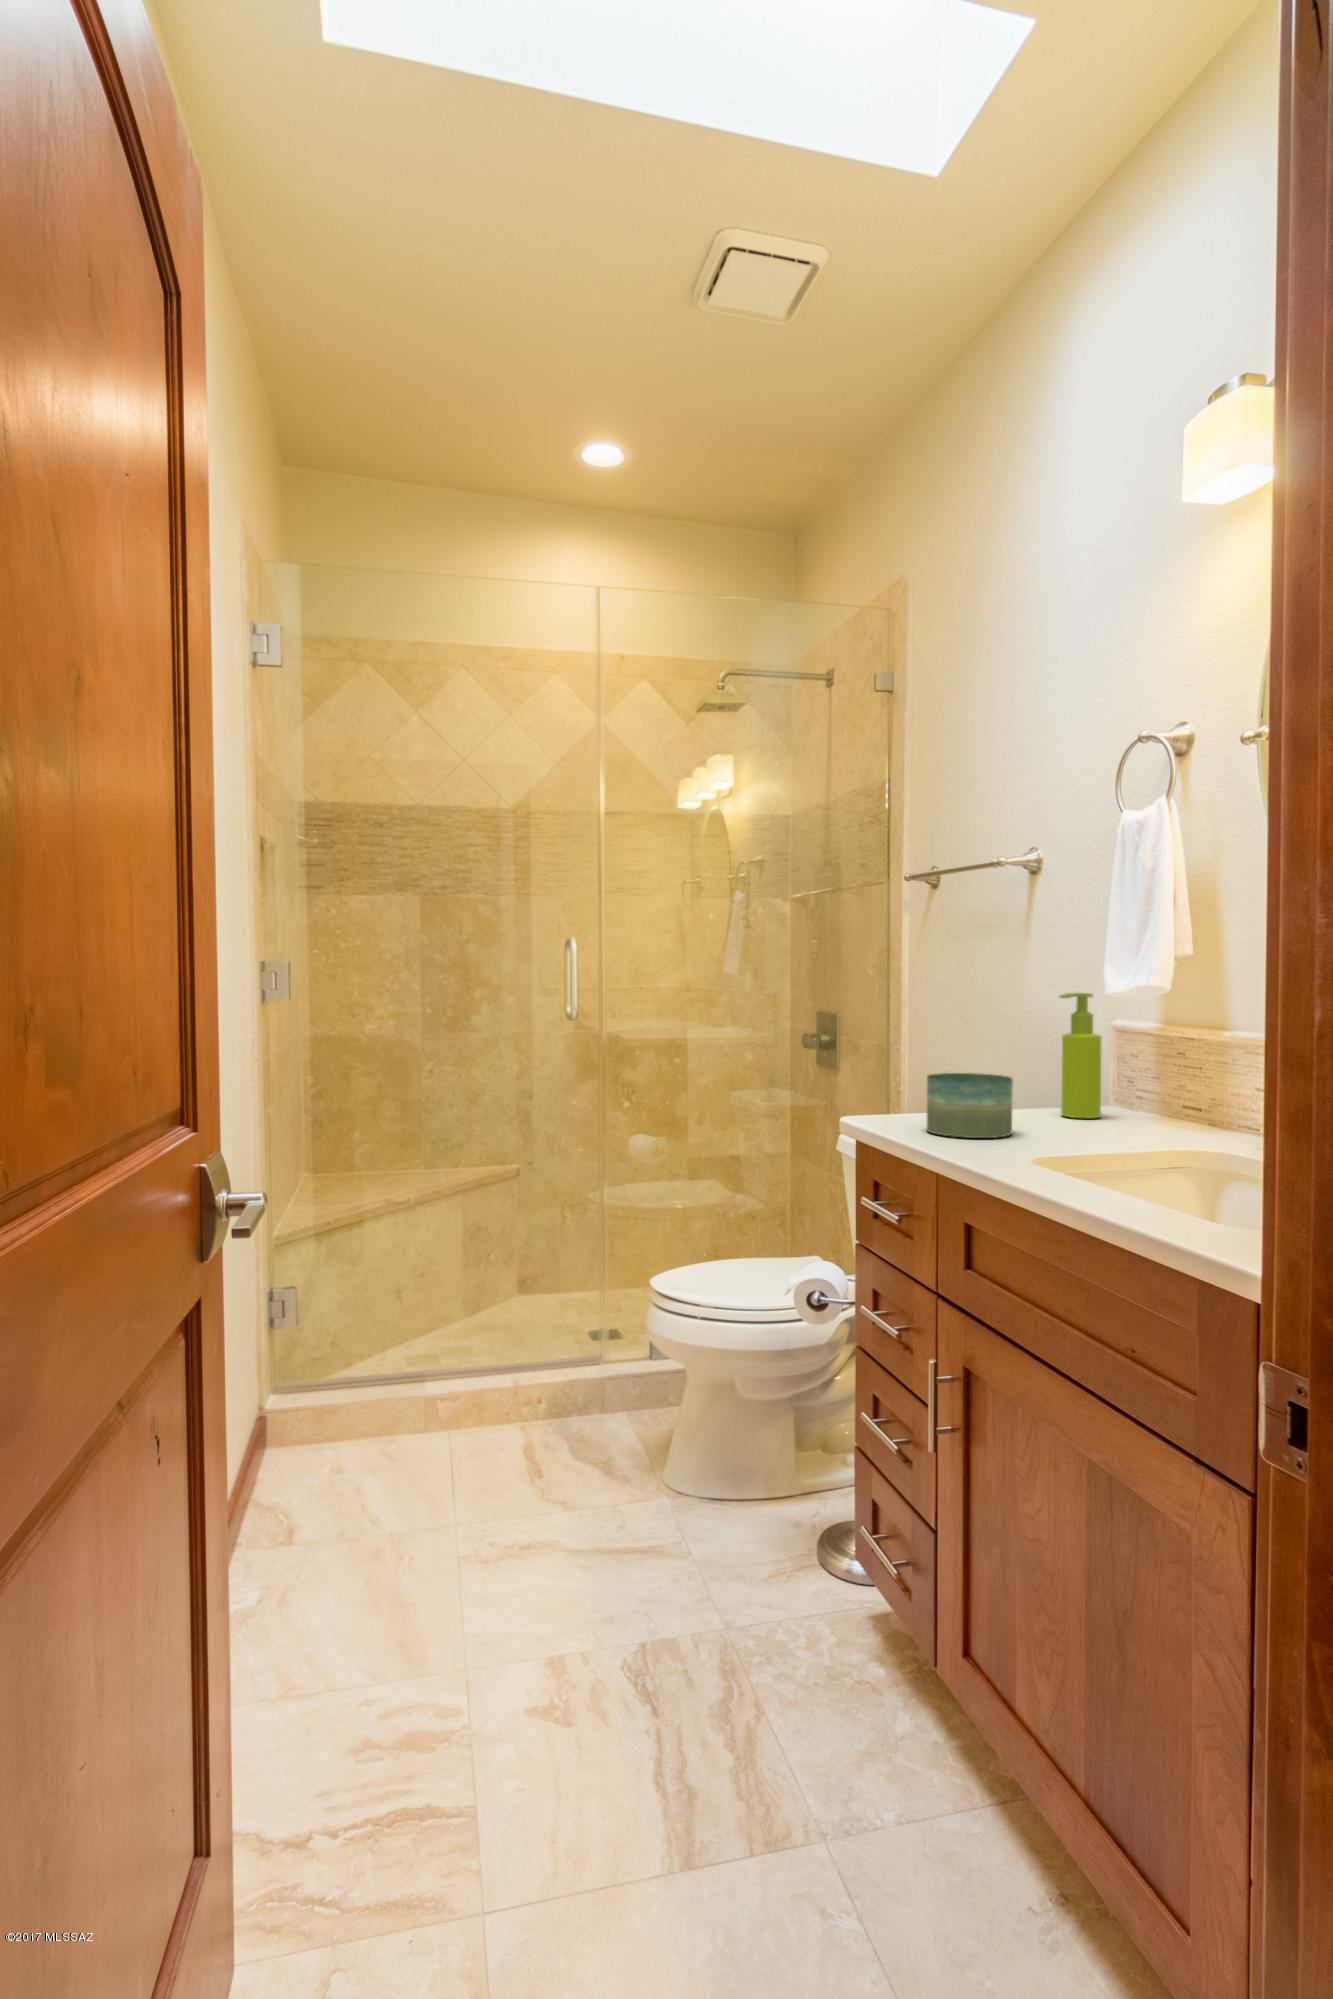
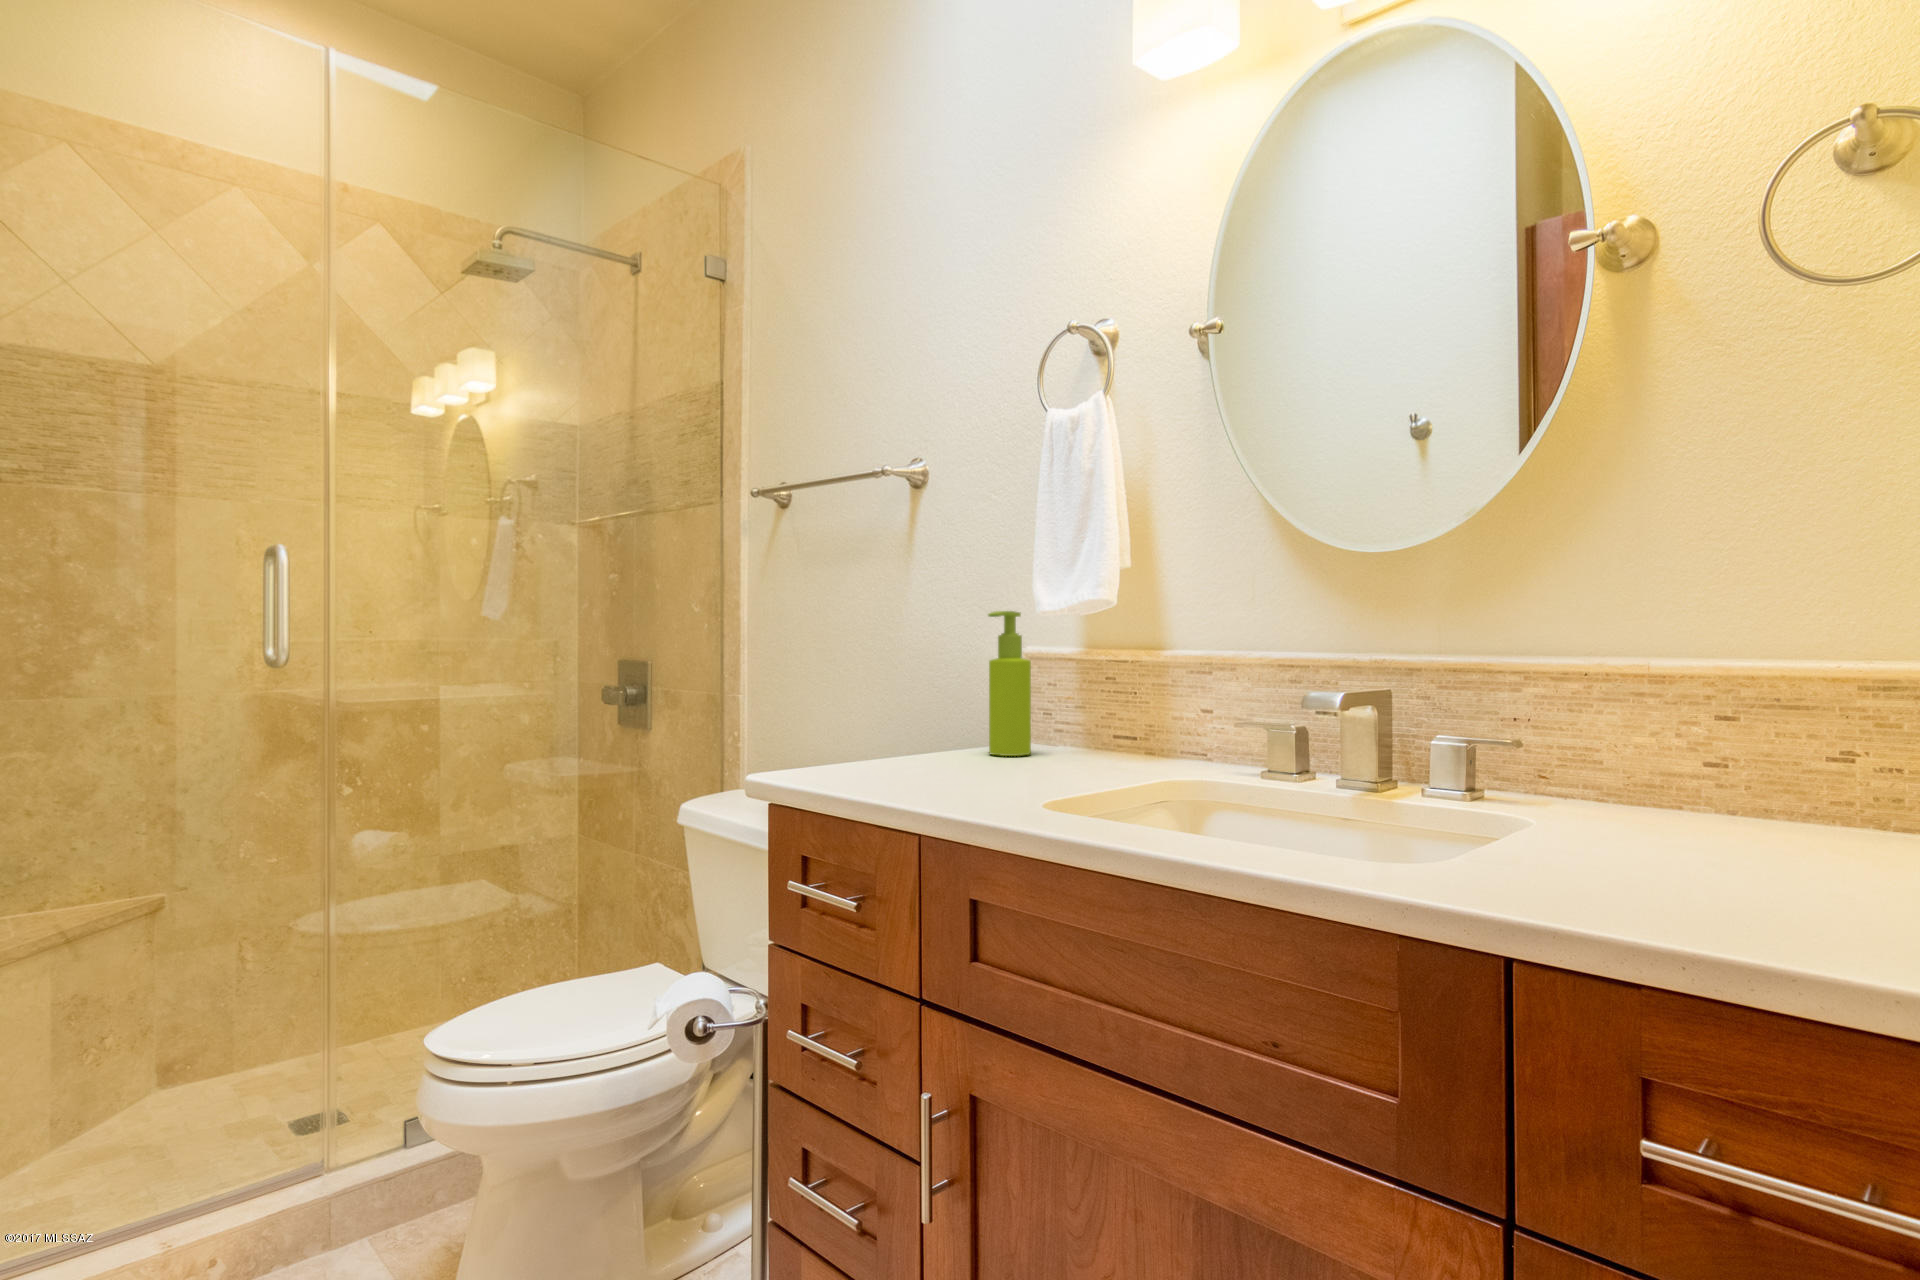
candle: present [927,1073,1013,1138] -> none [869,706,974,786]

